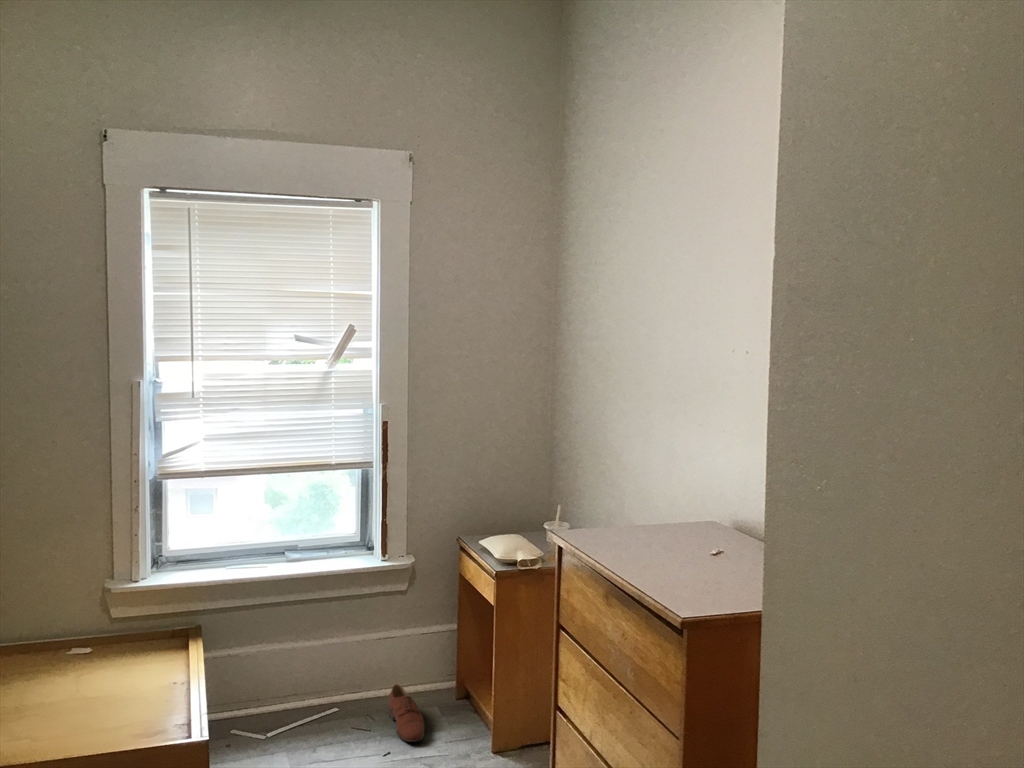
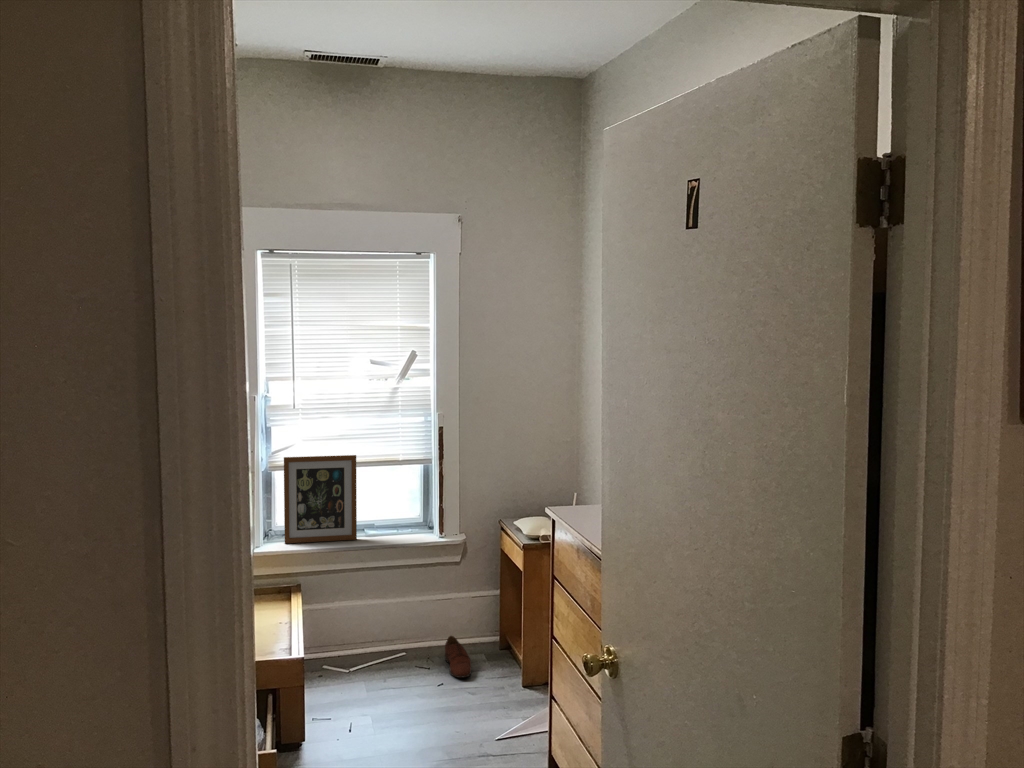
picture frame: none [179,458,276,573] -> present [284,455,357,543]

